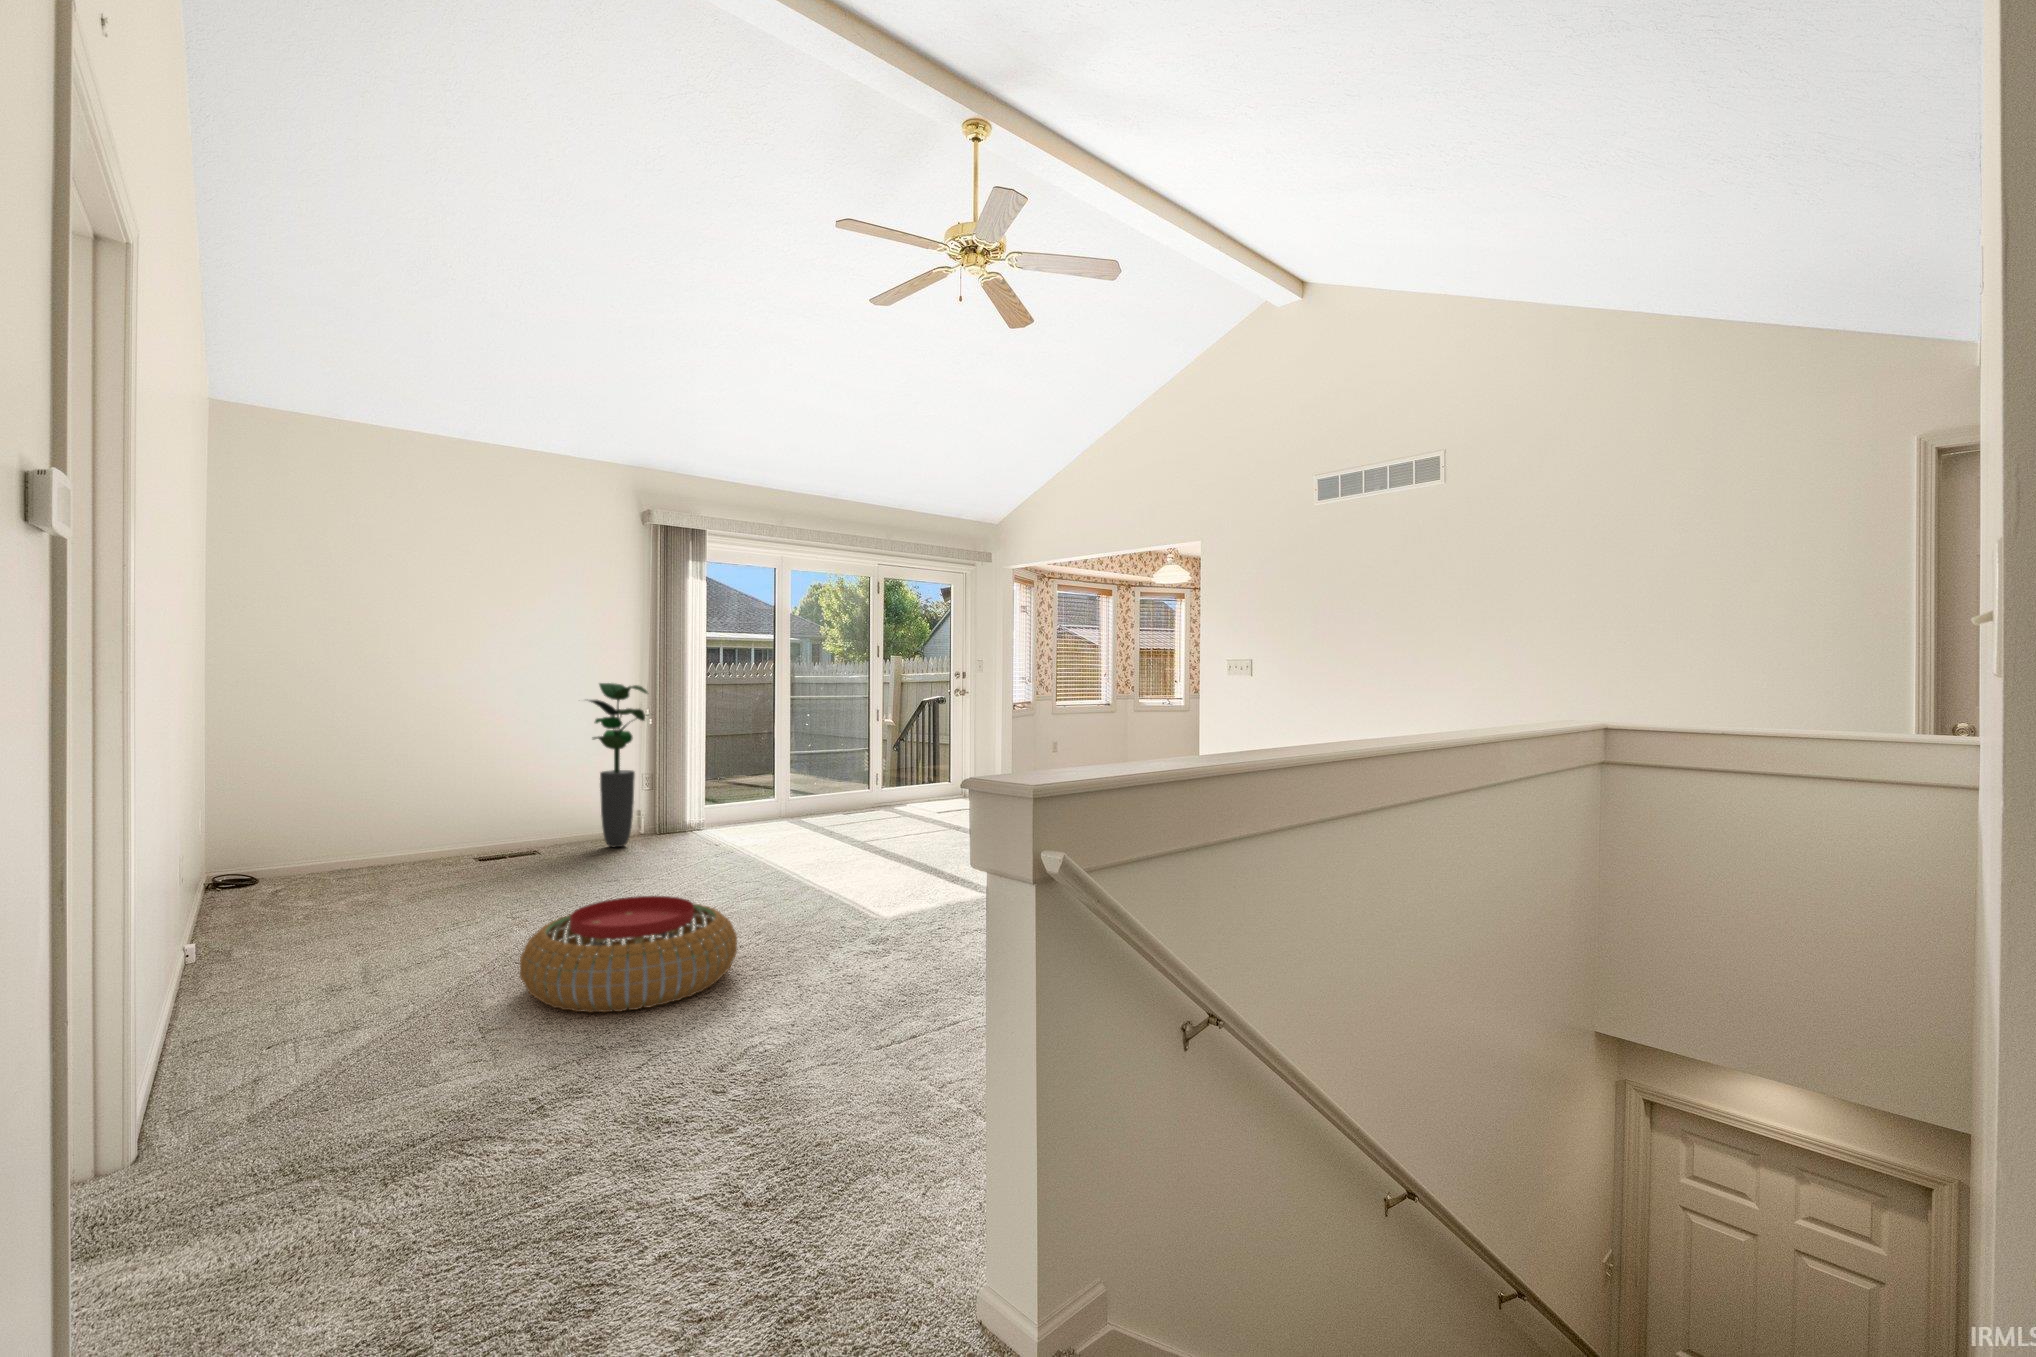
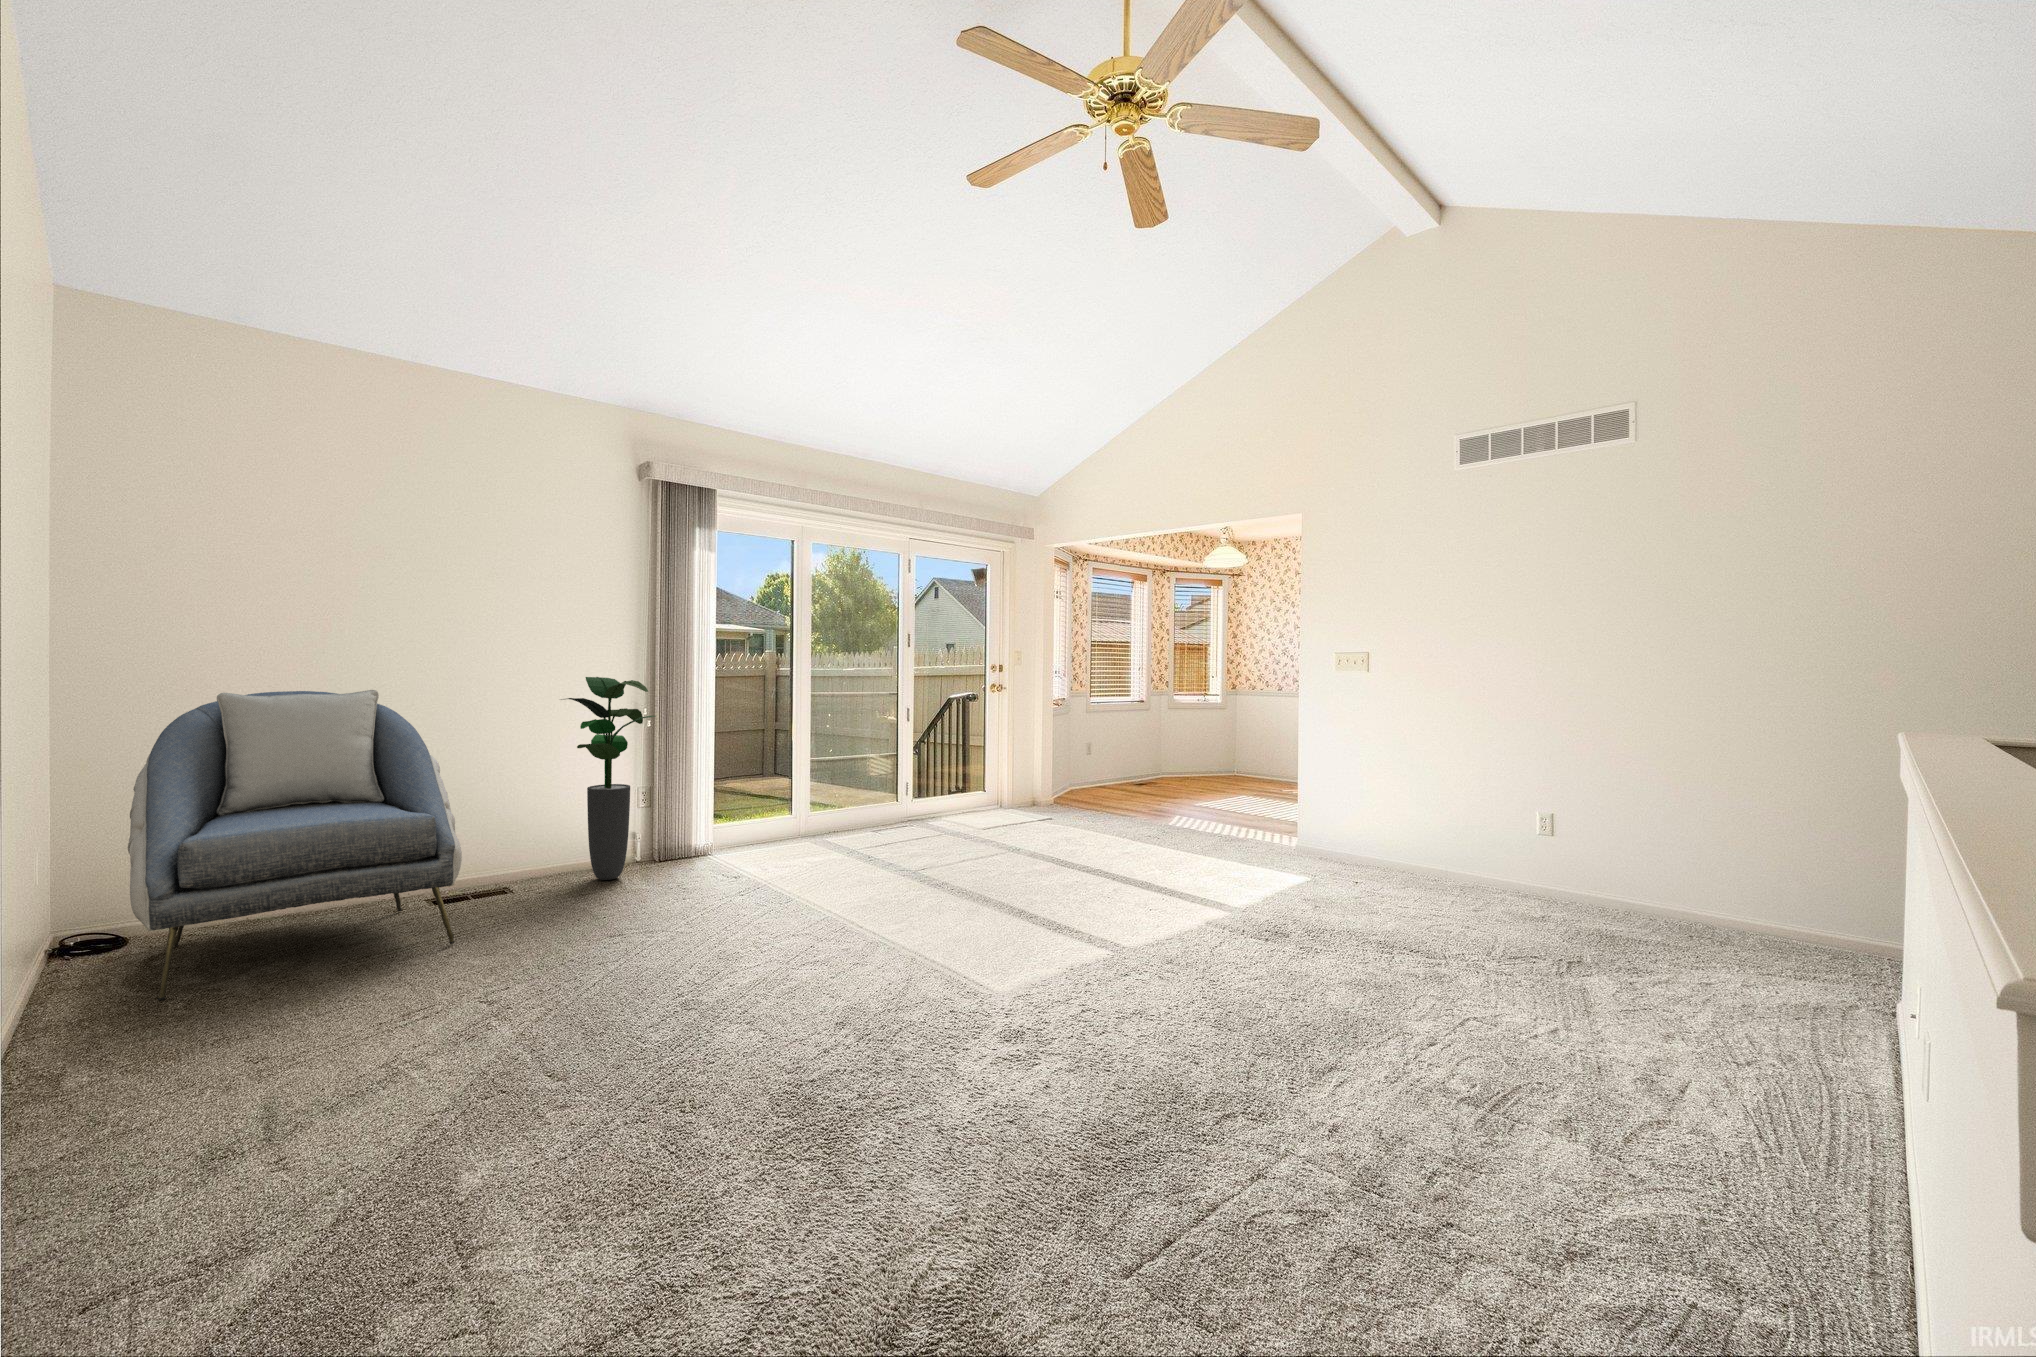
armchair: none [269,692,504,913] -> present [128,690,462,1000]
pouf: present [520,896,737,1012] -> none [464,1002,800,1228]

